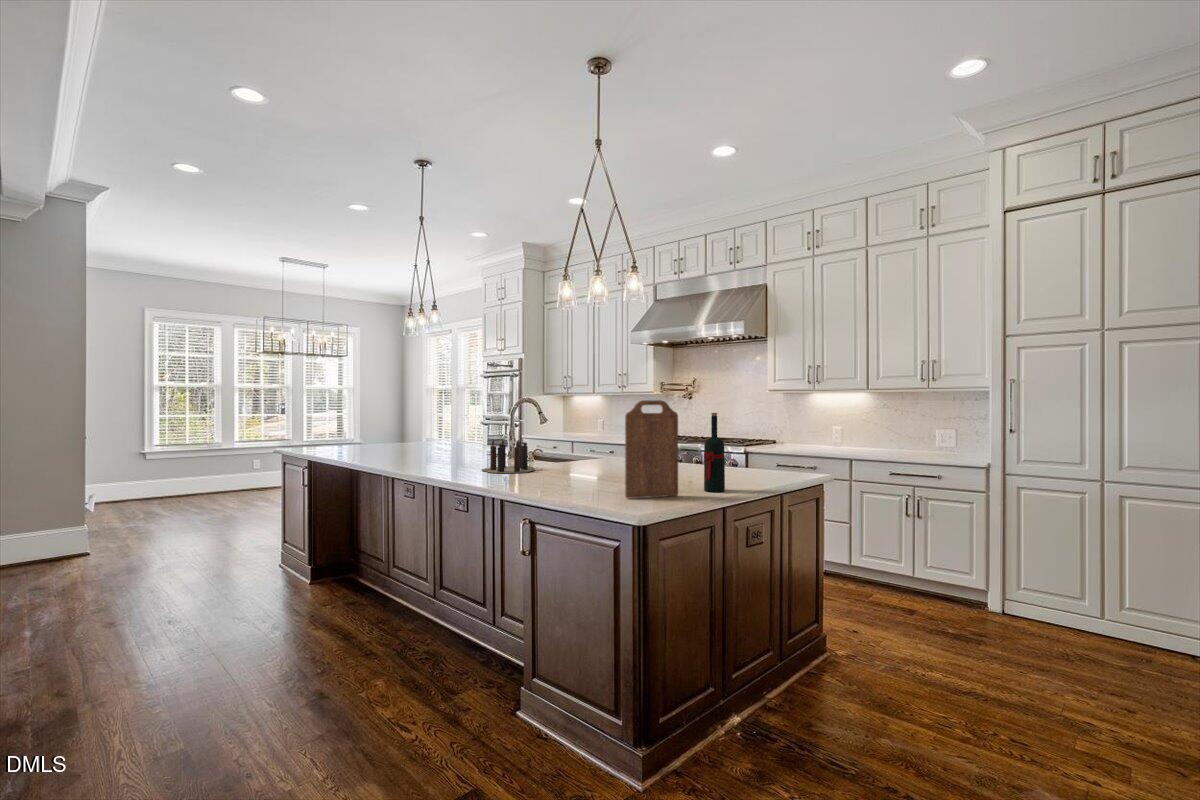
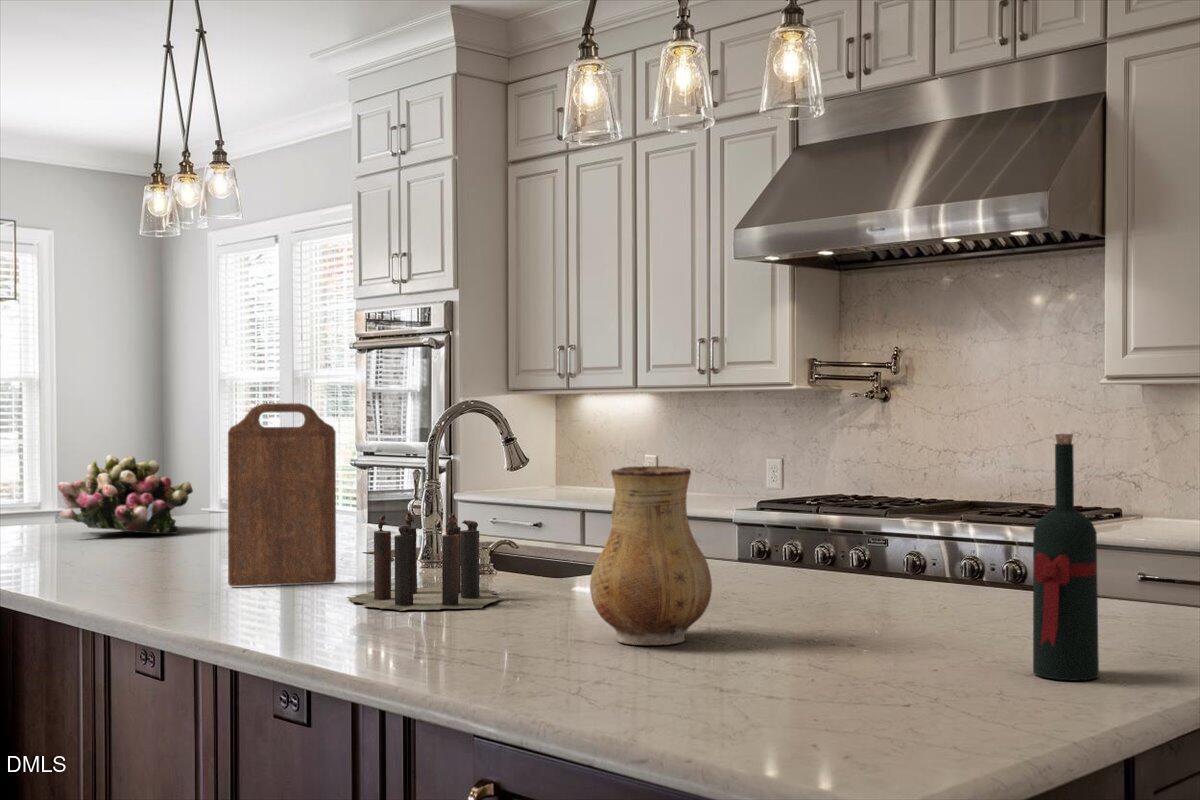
cutting board: present [625,400,678,498] -> present [228,403,336,586]
flower arrangement: none [371,419,422,449] -> present [58,455,193,534]
ceramic pitcher: none [563,423,604,483] -> present [590,466,712,645]

